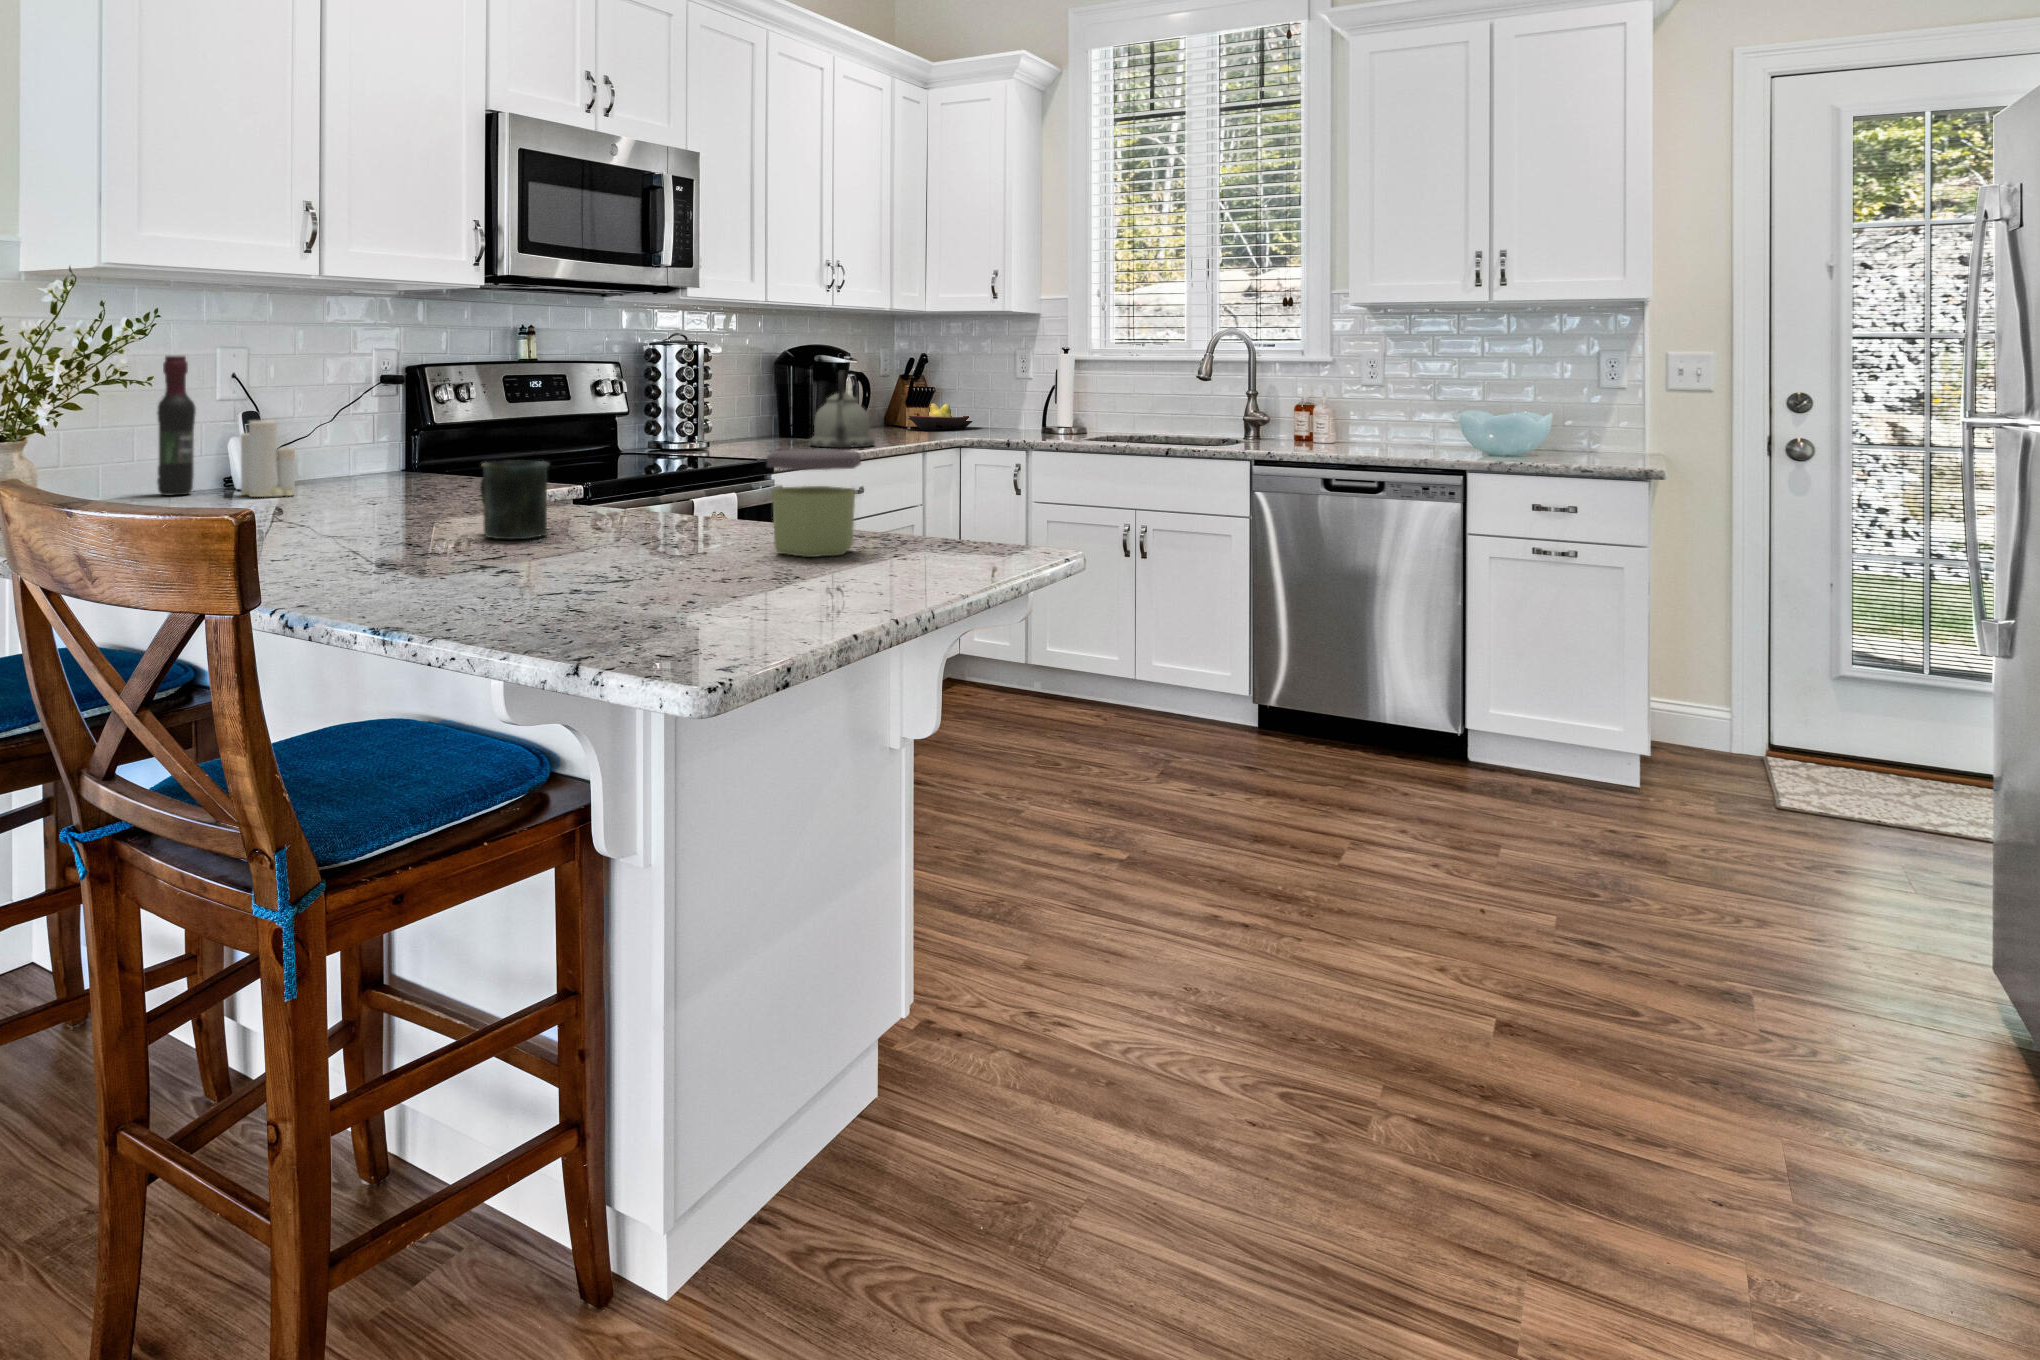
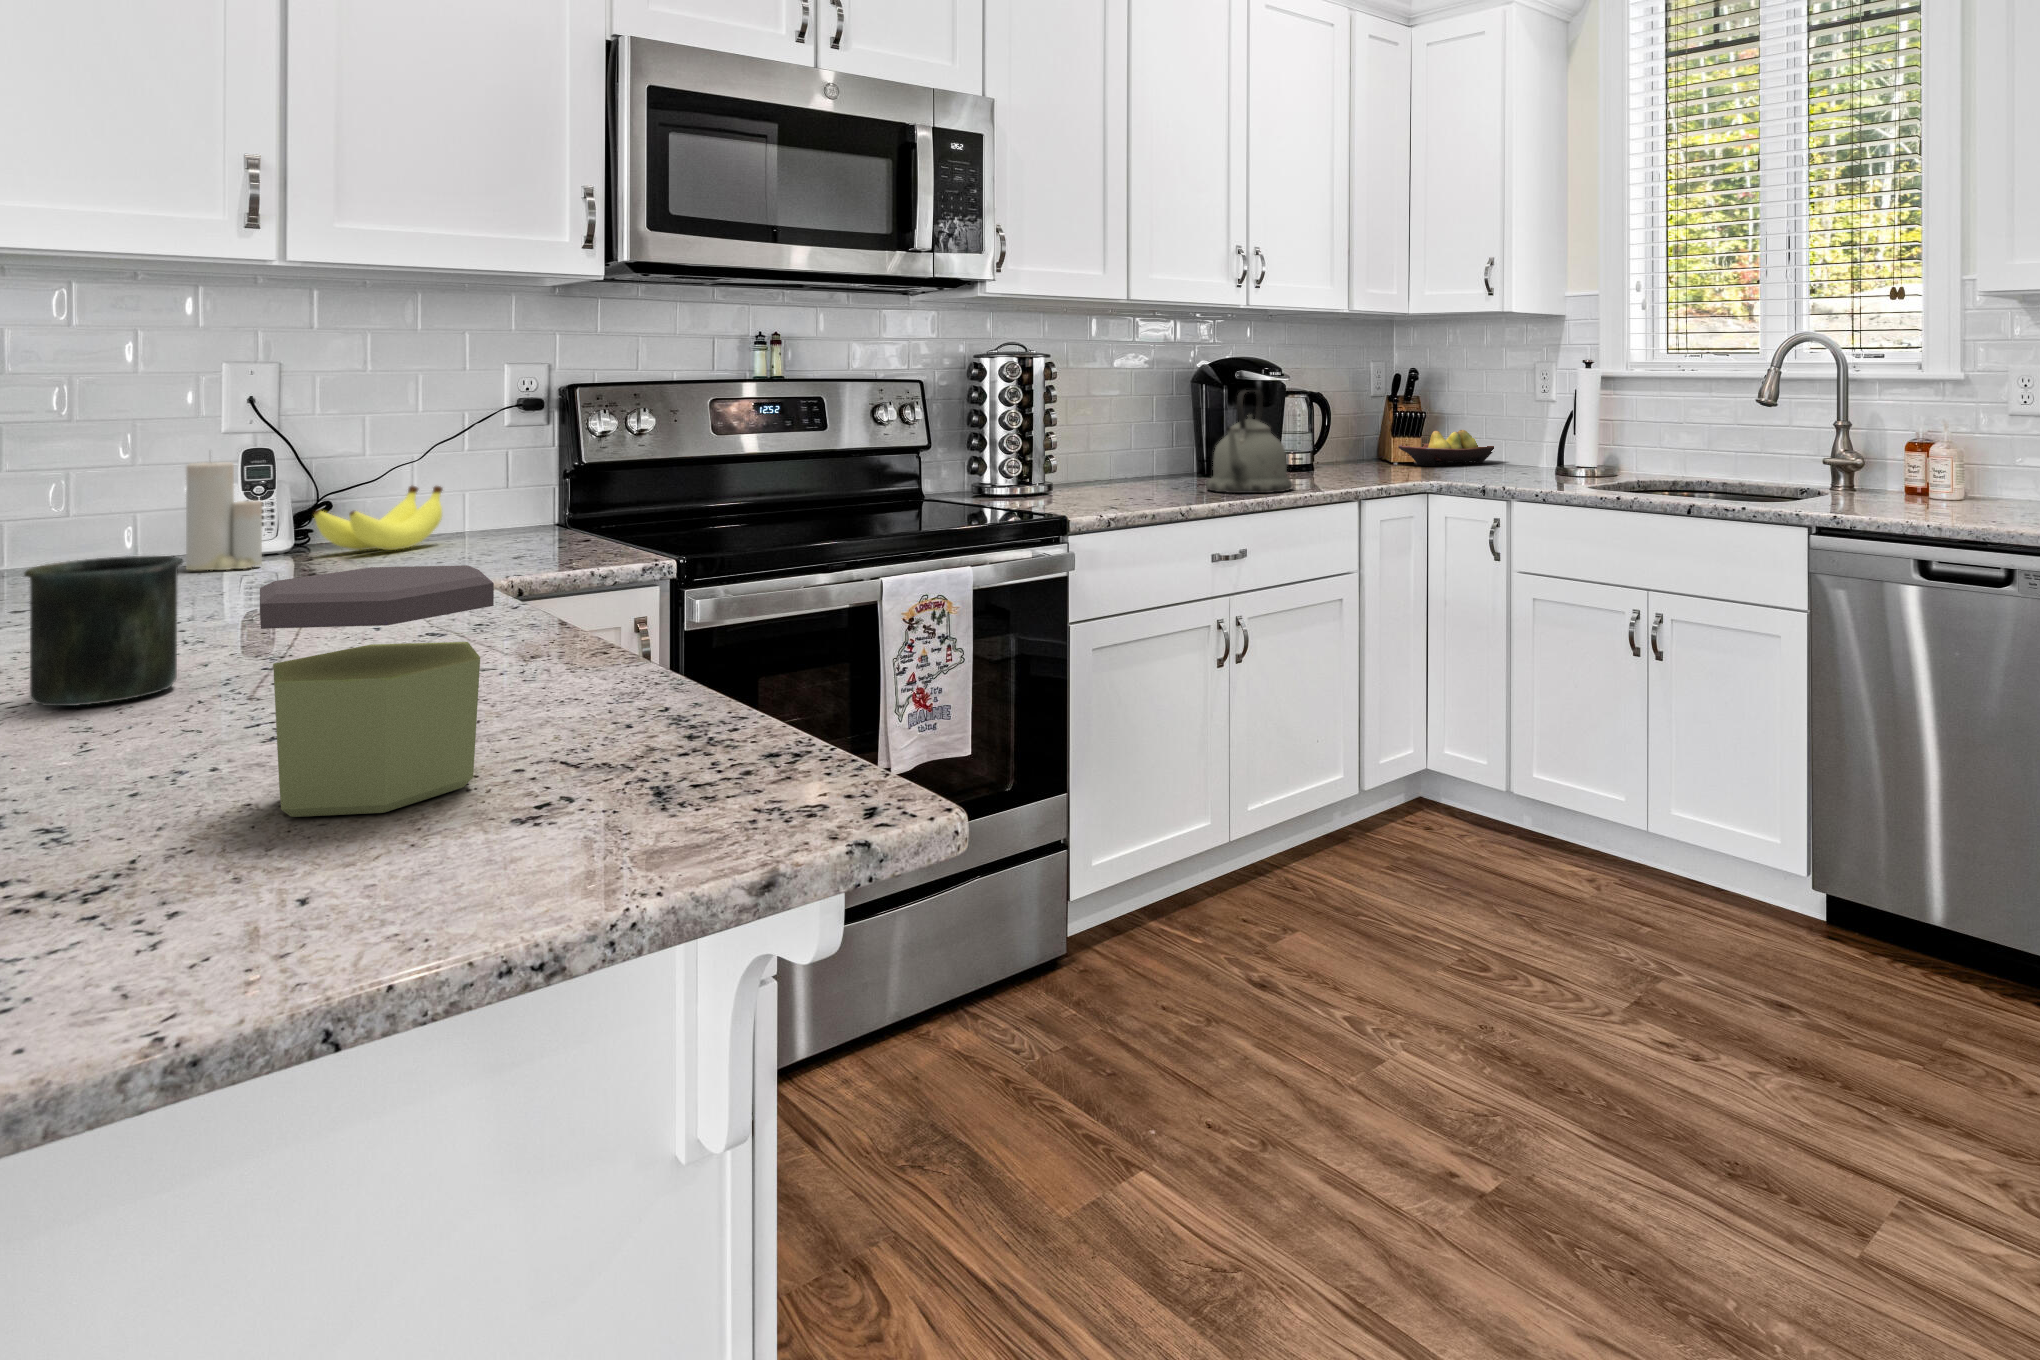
wine bottle: present [157,356,196,496] -> none [100,371,165,563]
banana: none [306,440,366,486] -> present [314,486,443,550]

